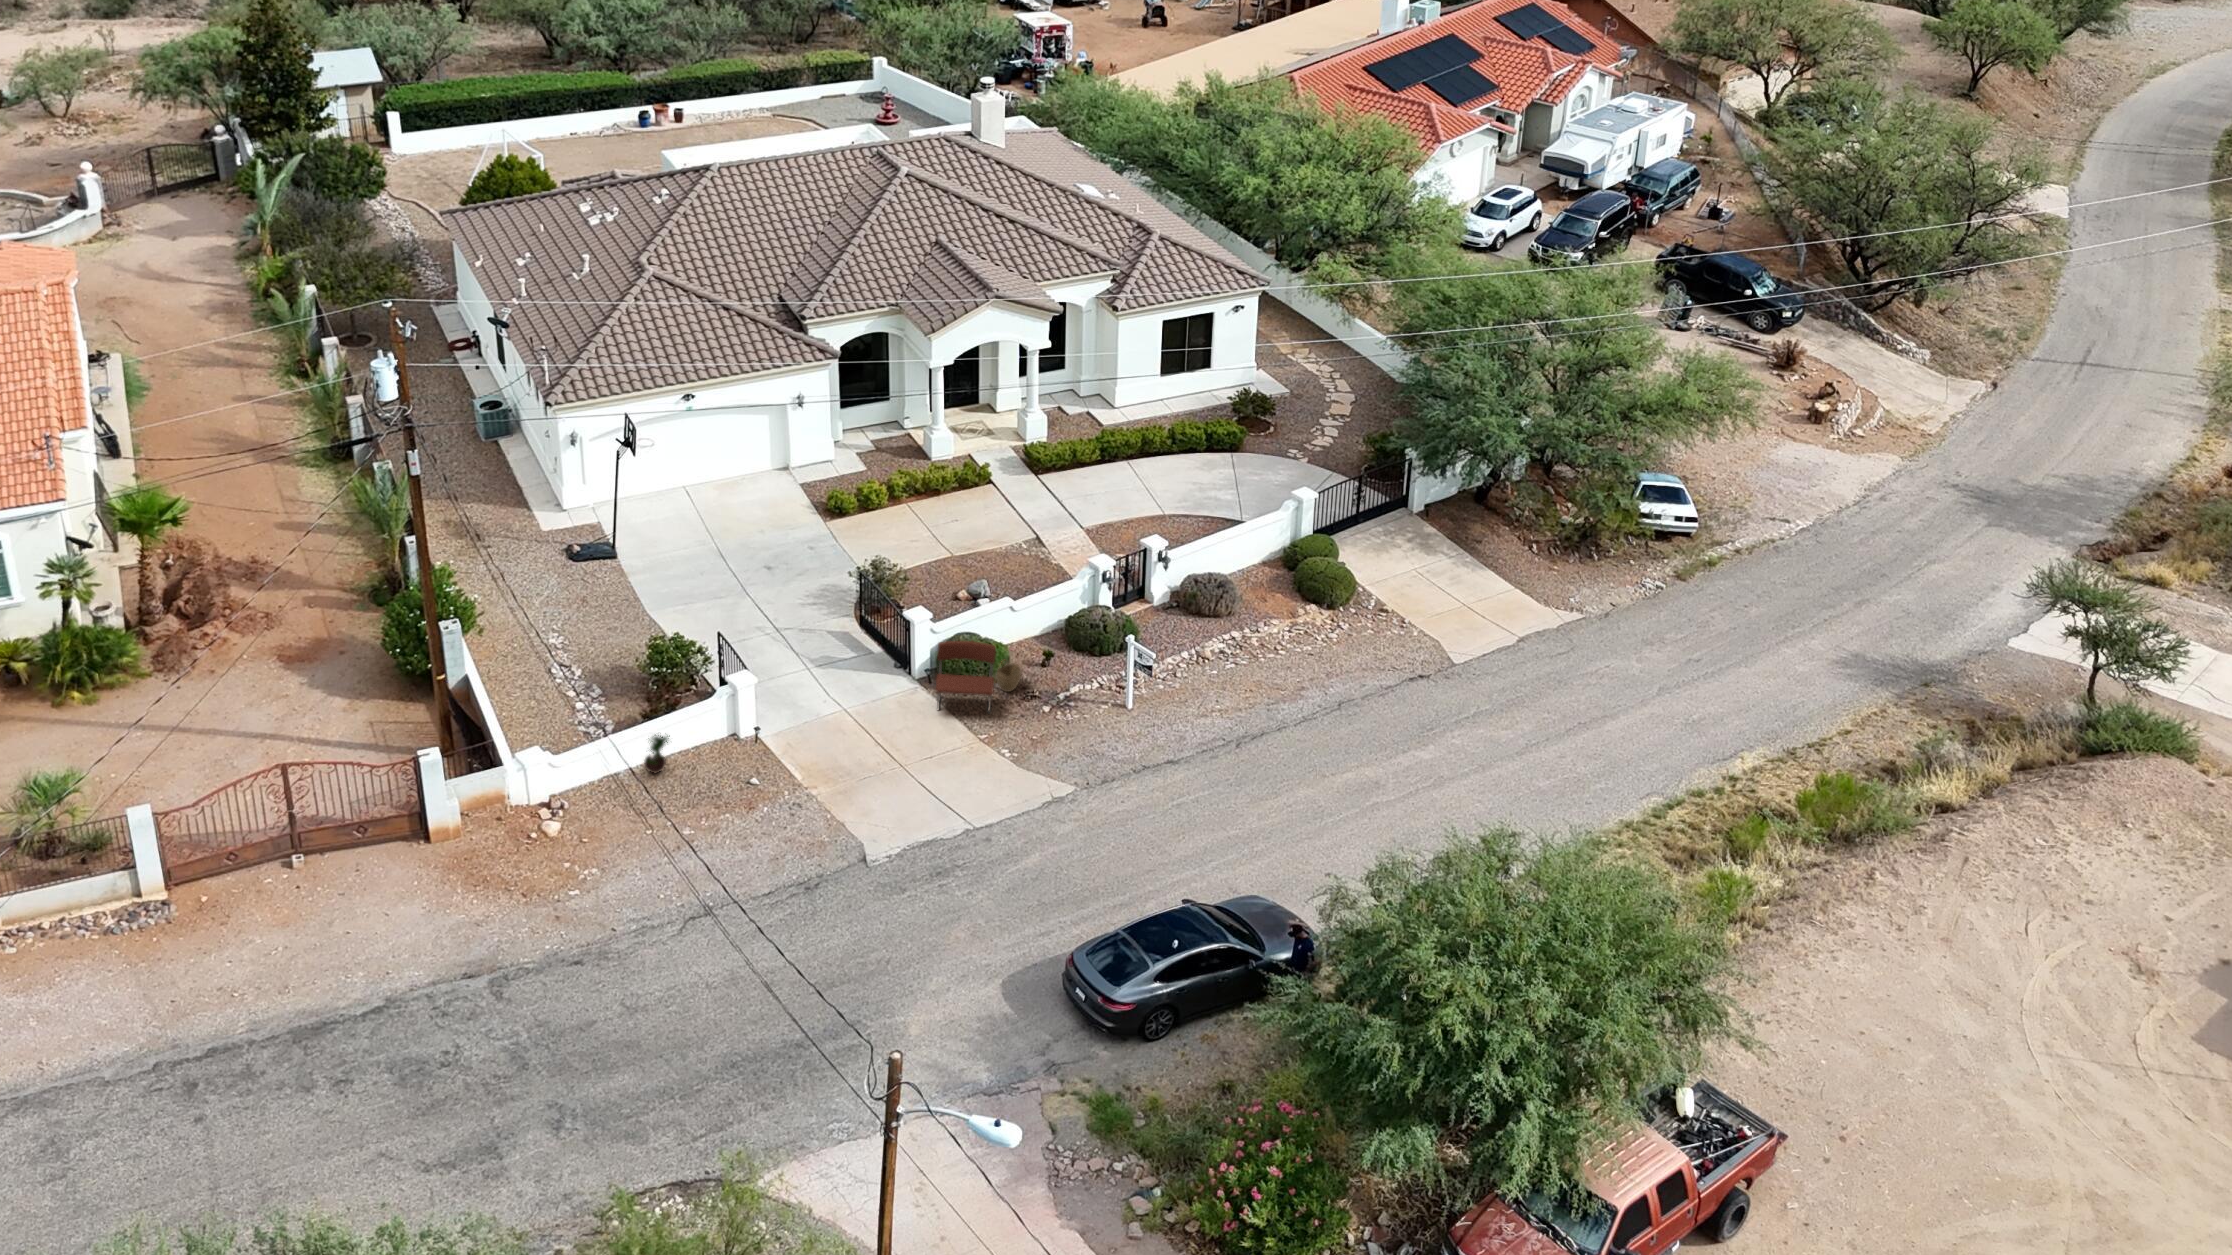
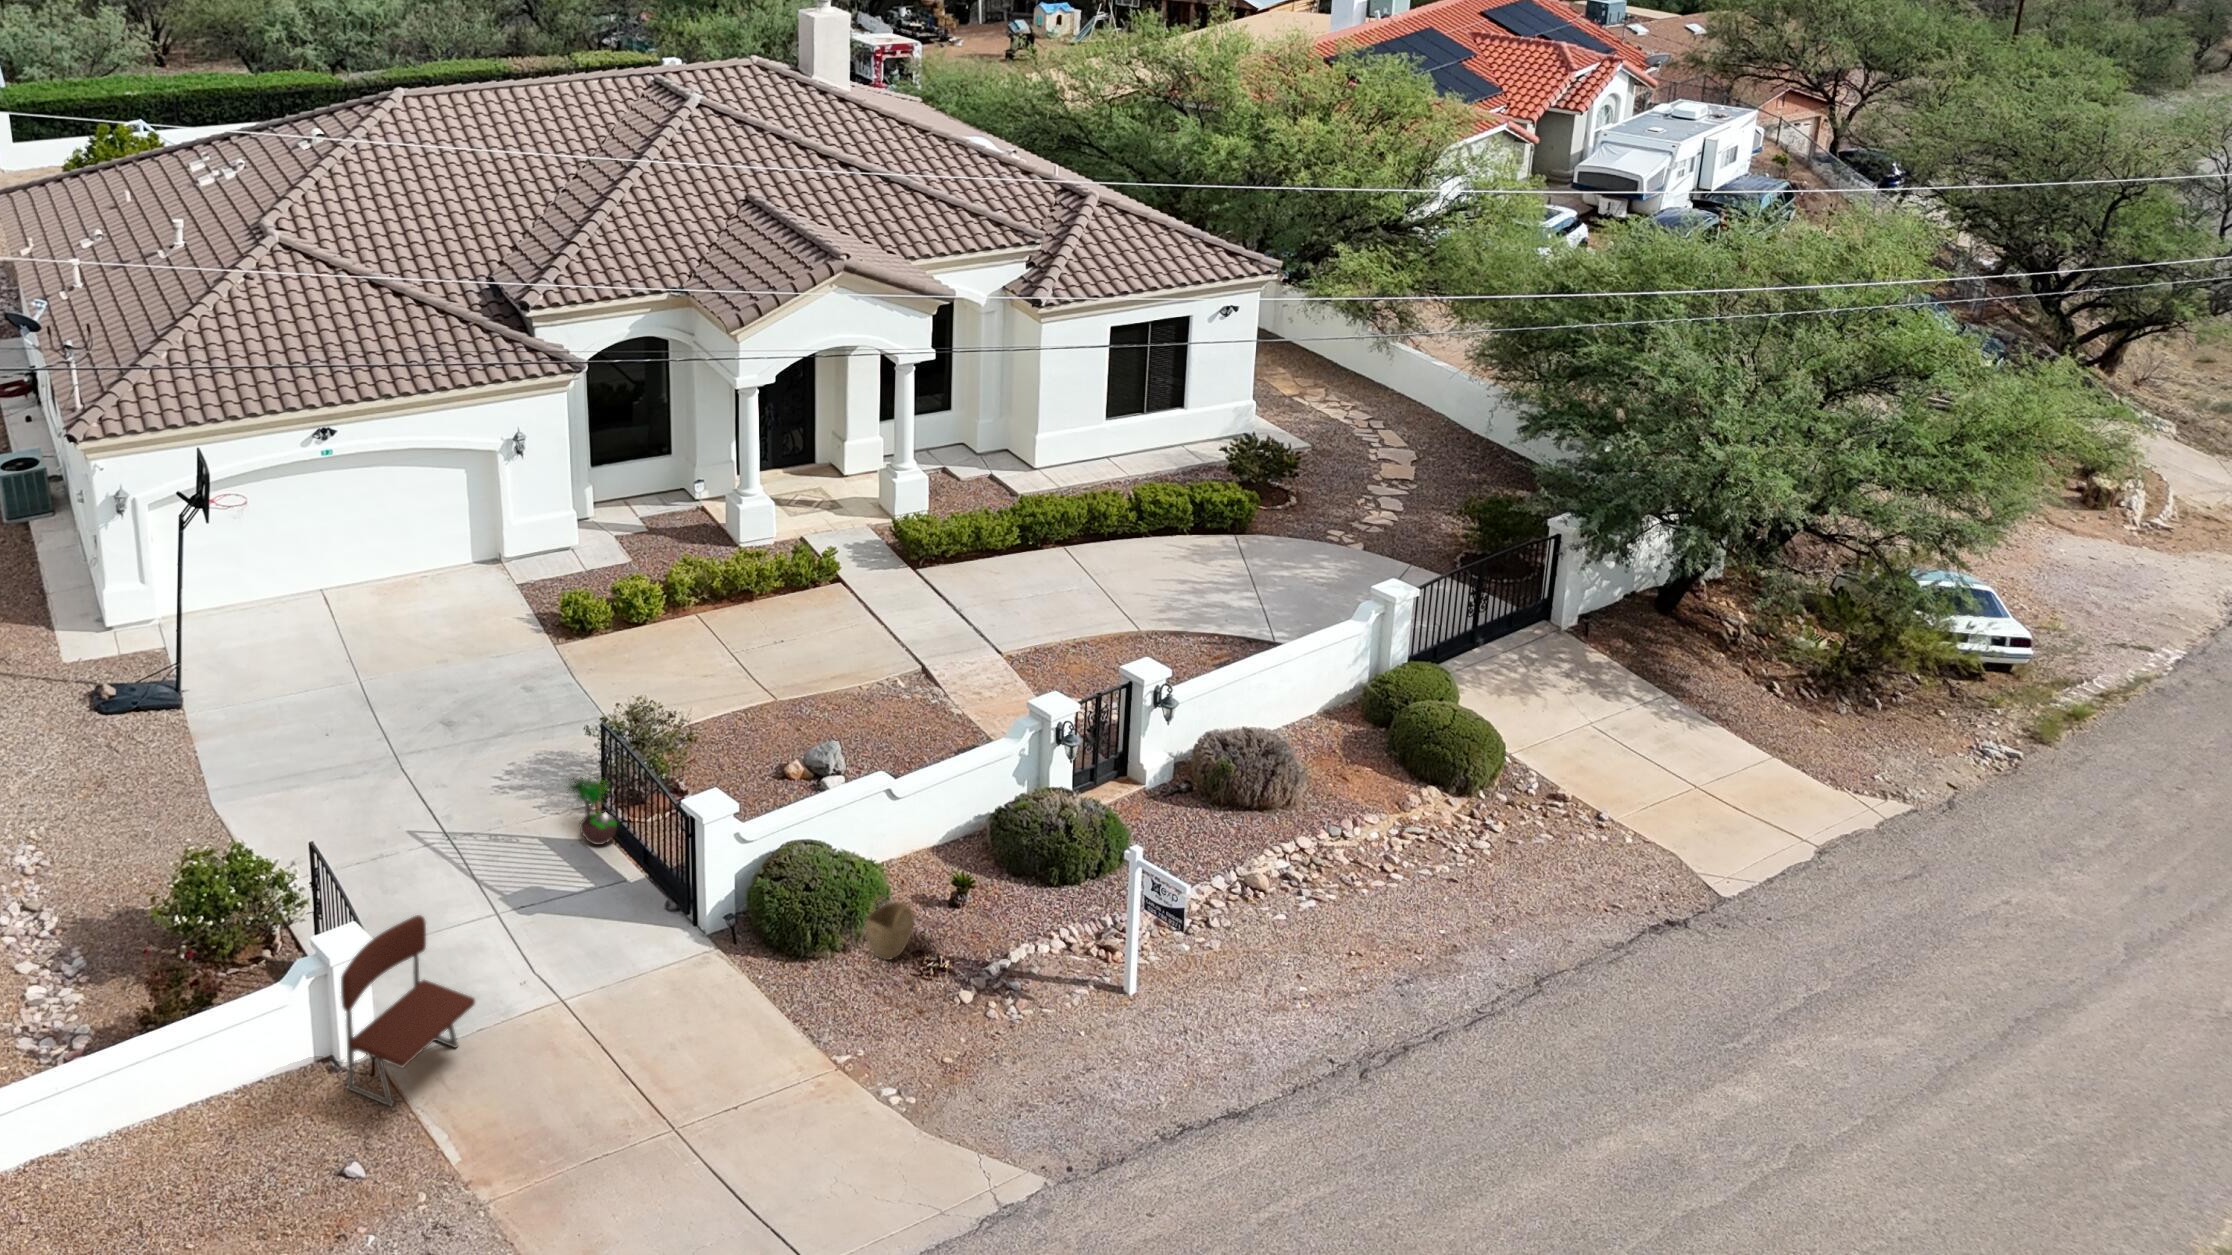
bench: present [935,641,996,711] -> present [341,915,475,1106]
potted tree: present [644,734,670,773] -> present [567,777,617,845]

